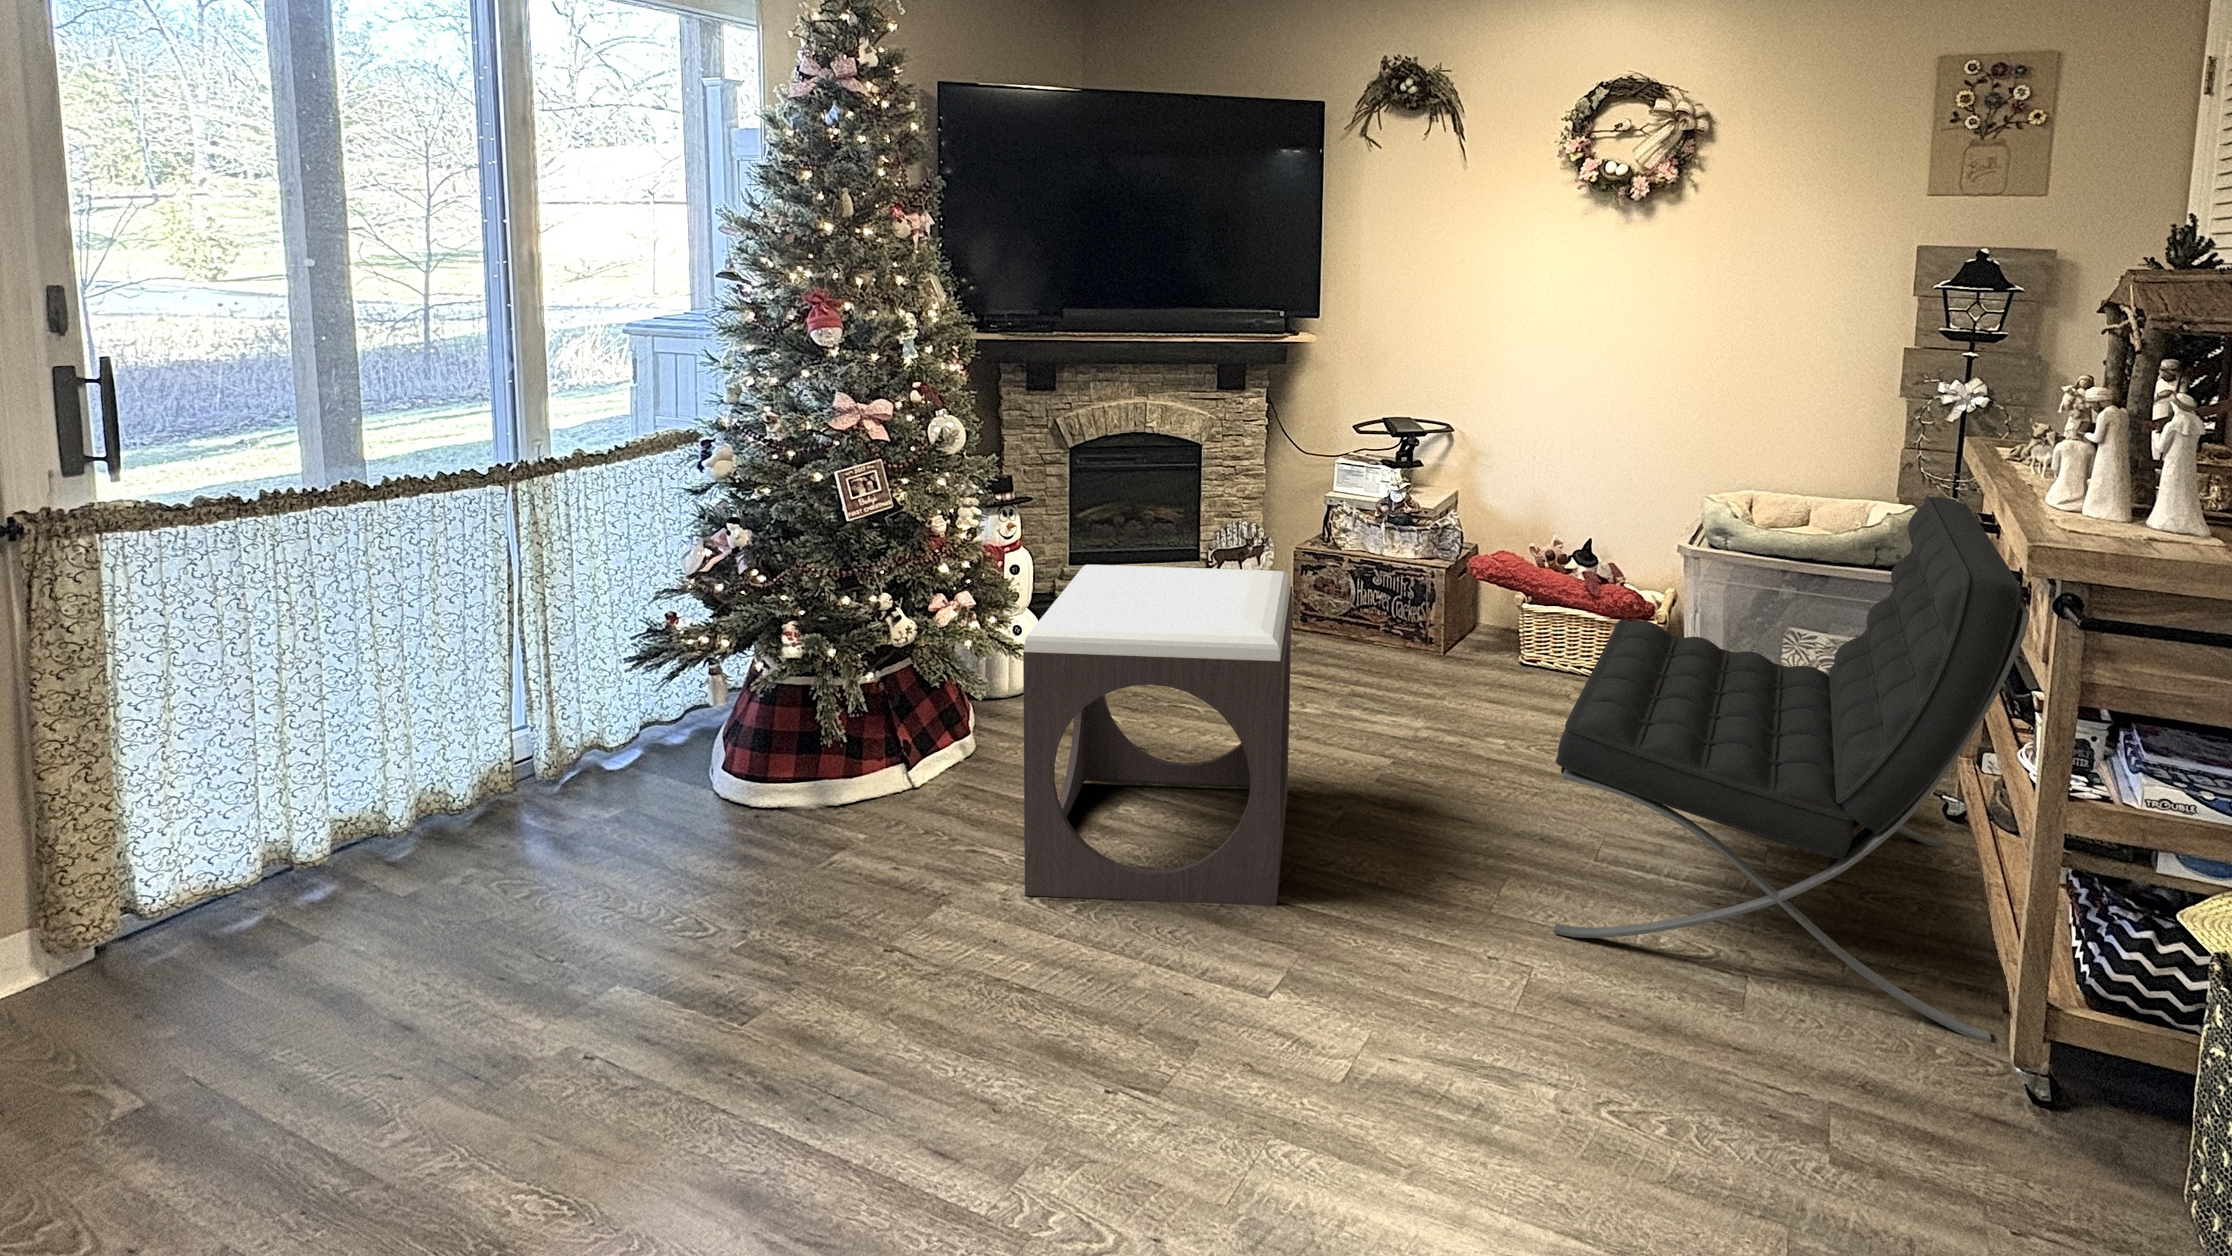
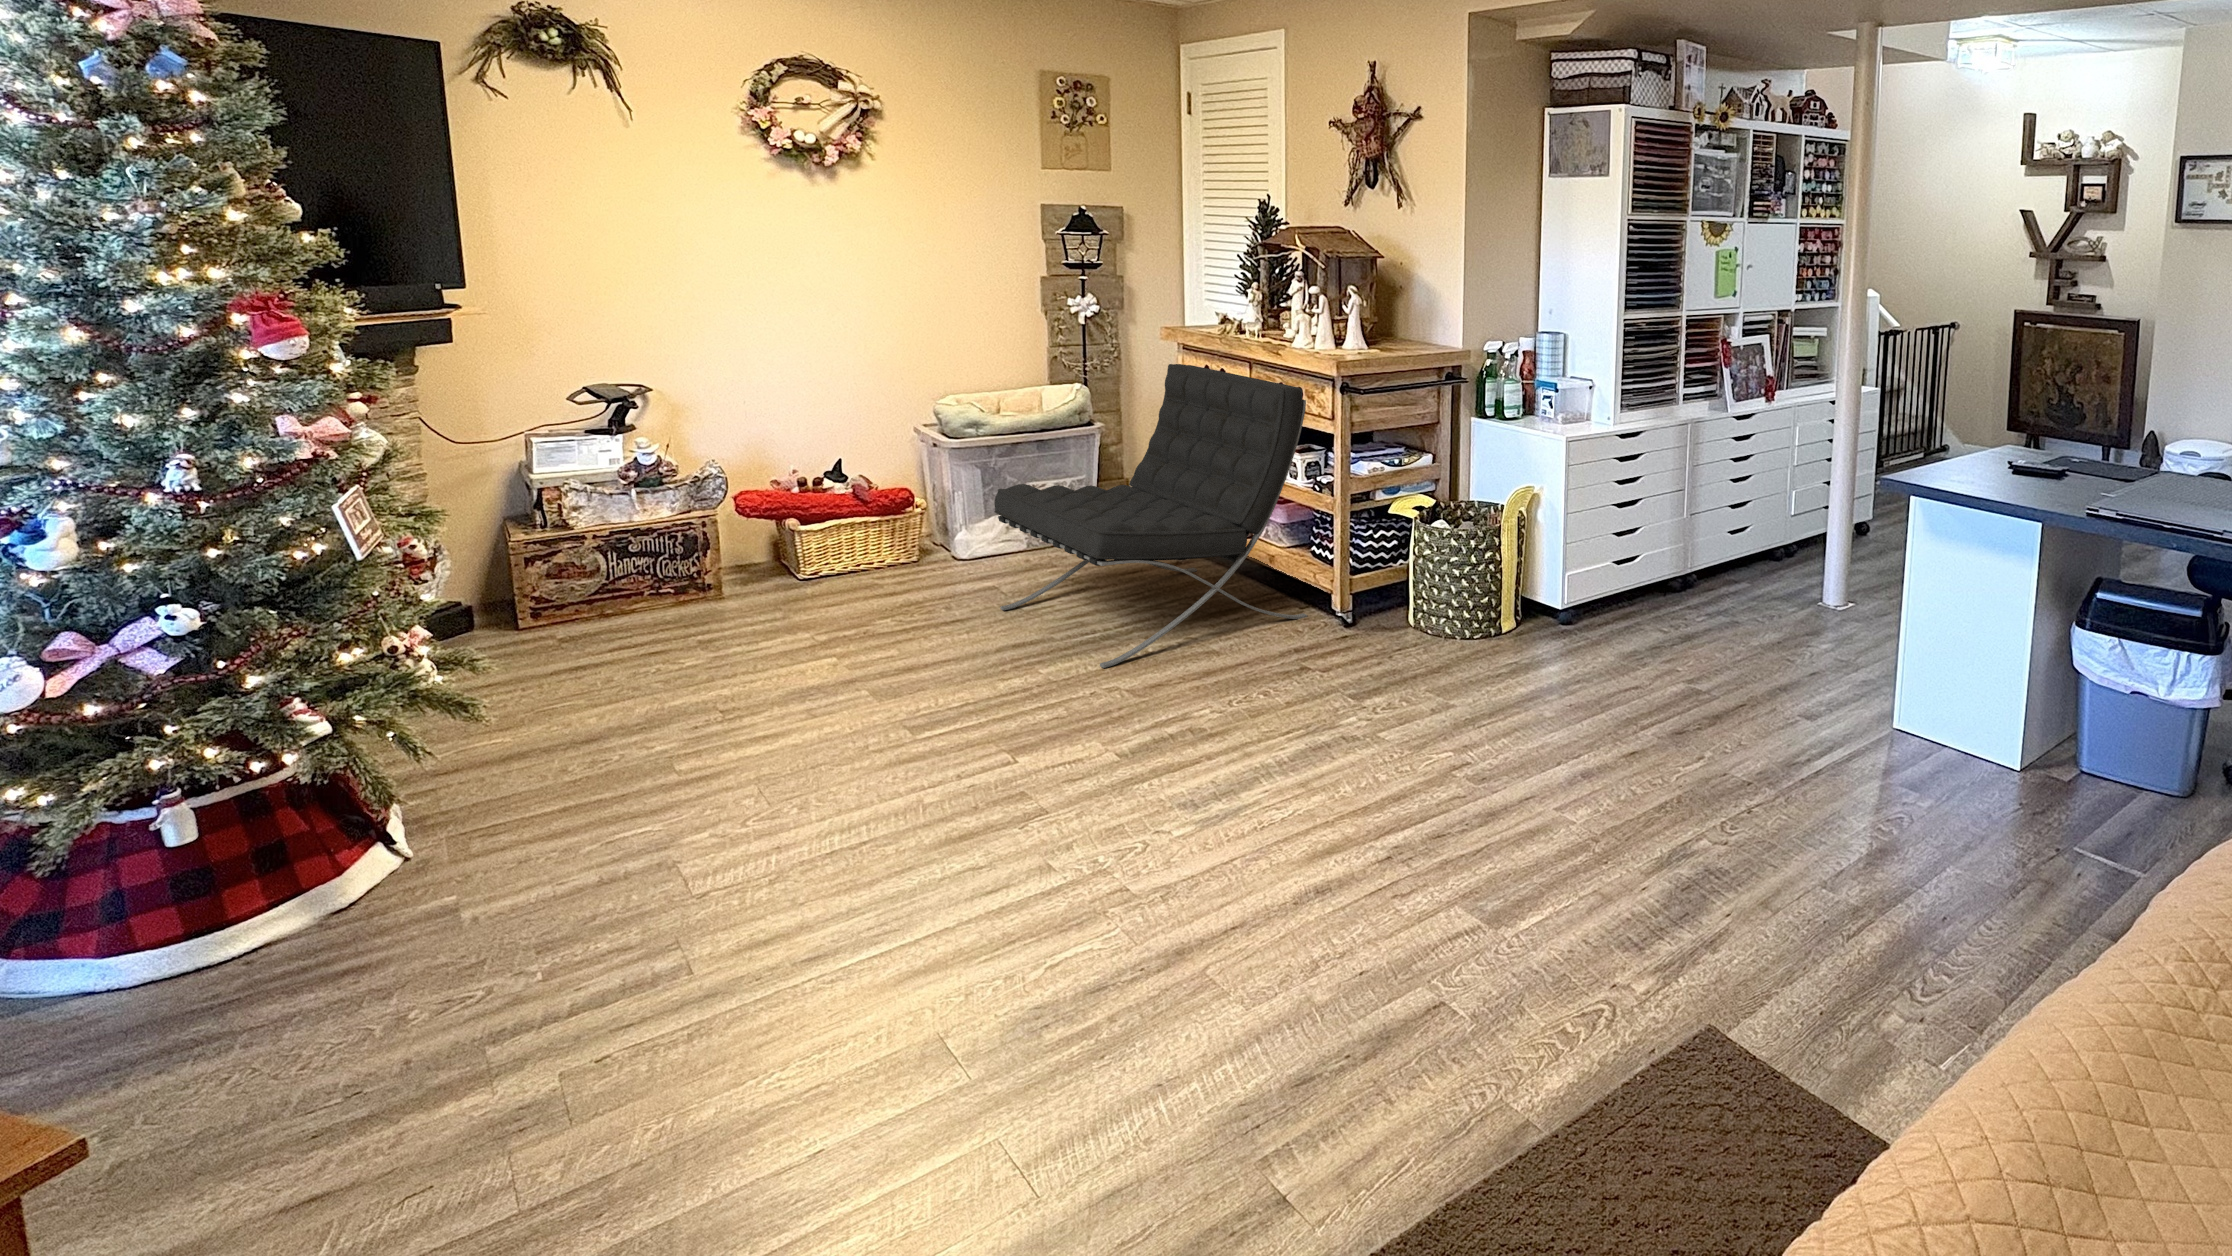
footstool: present [1023,565,1292,906] -> none [592,506,938,815]

